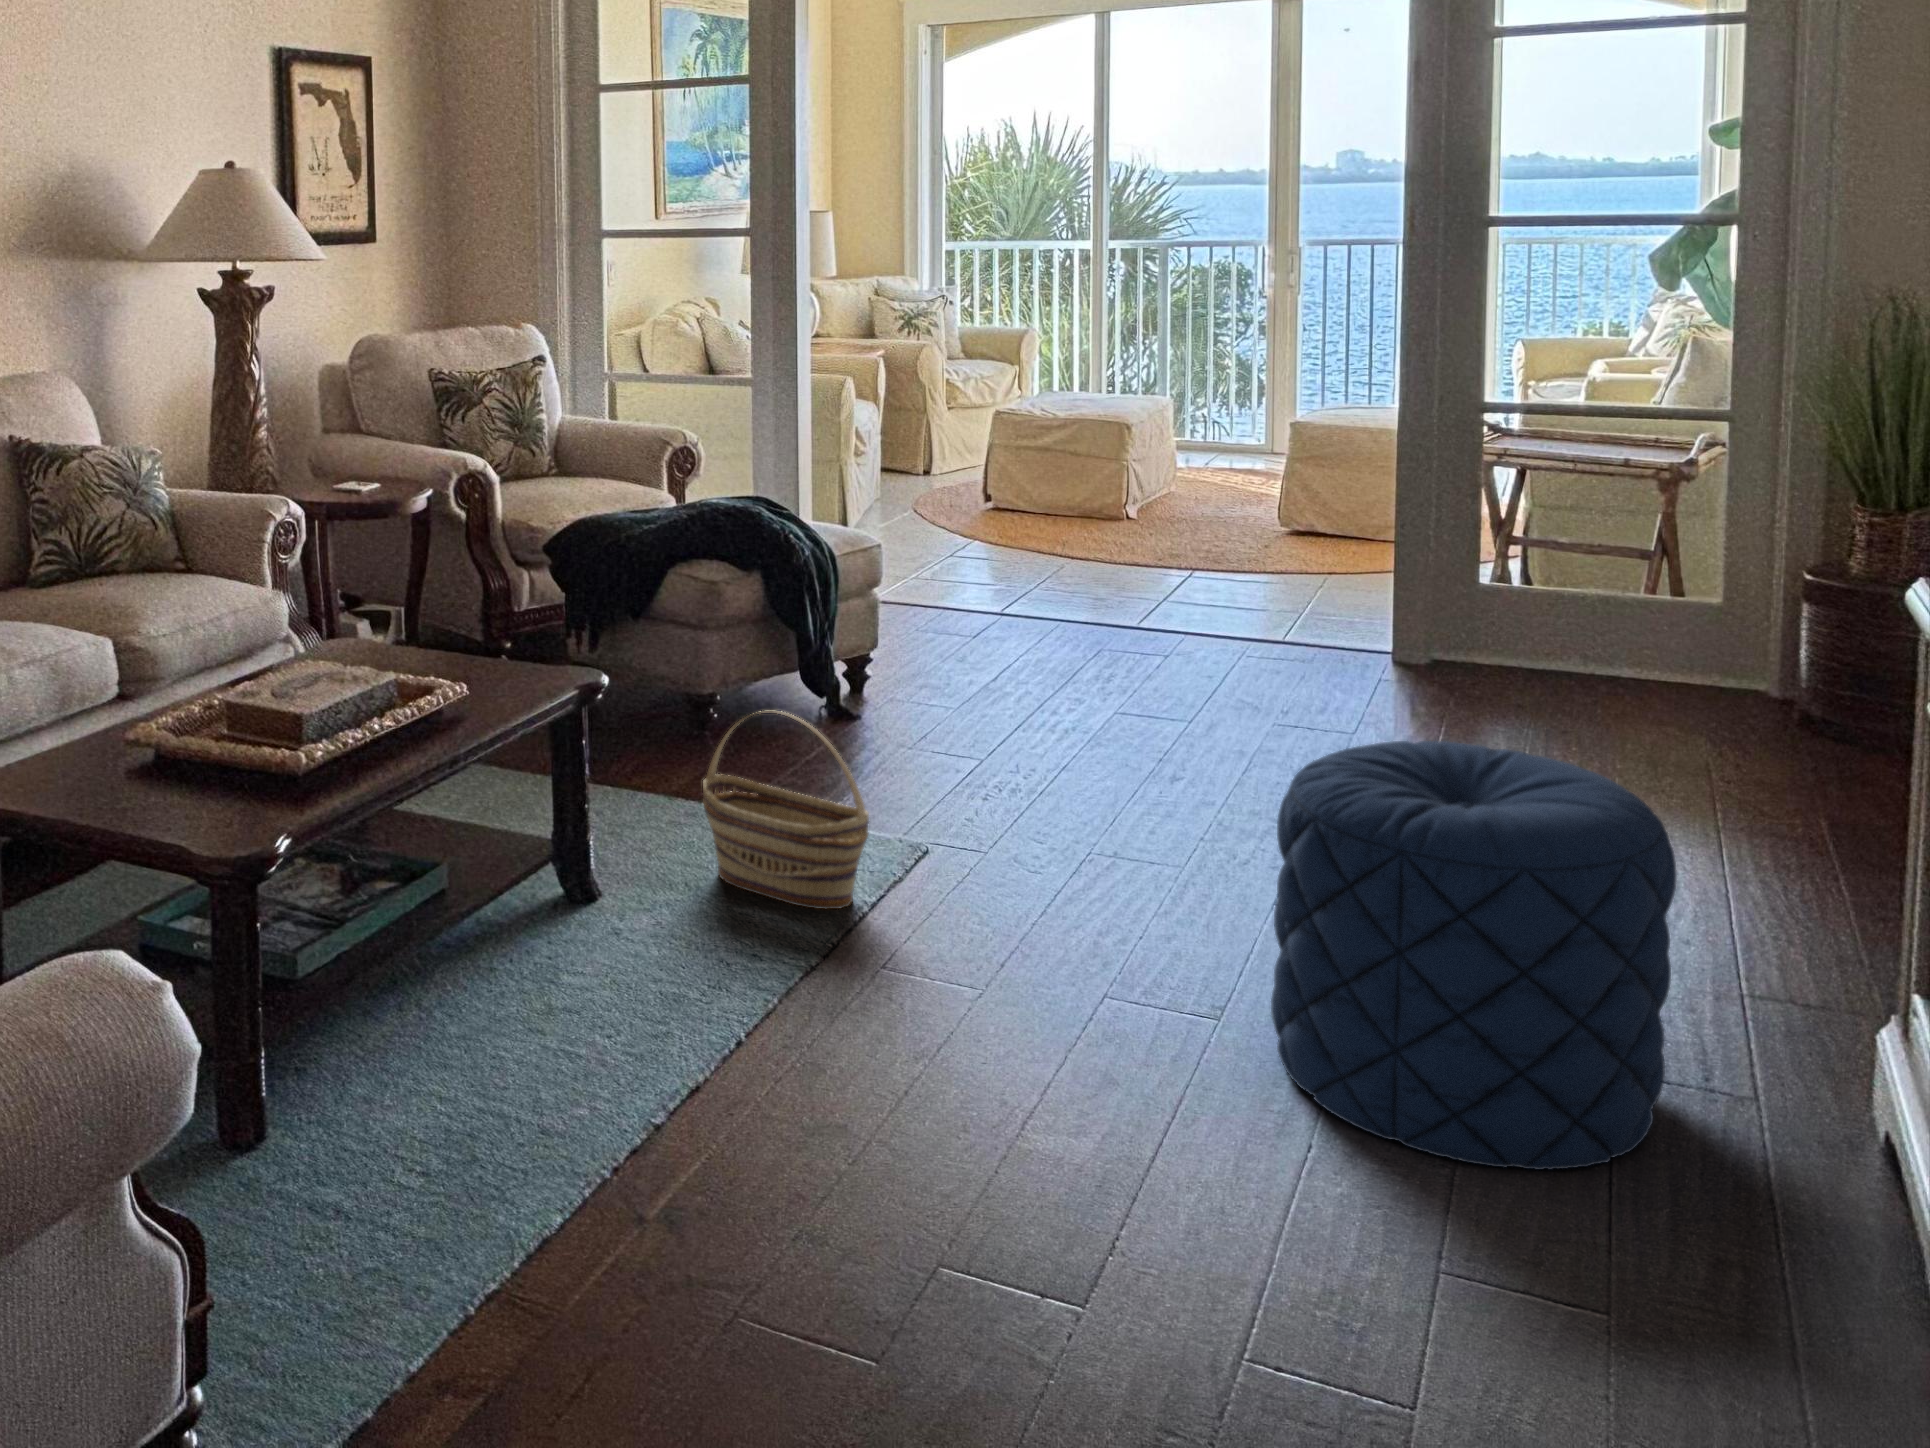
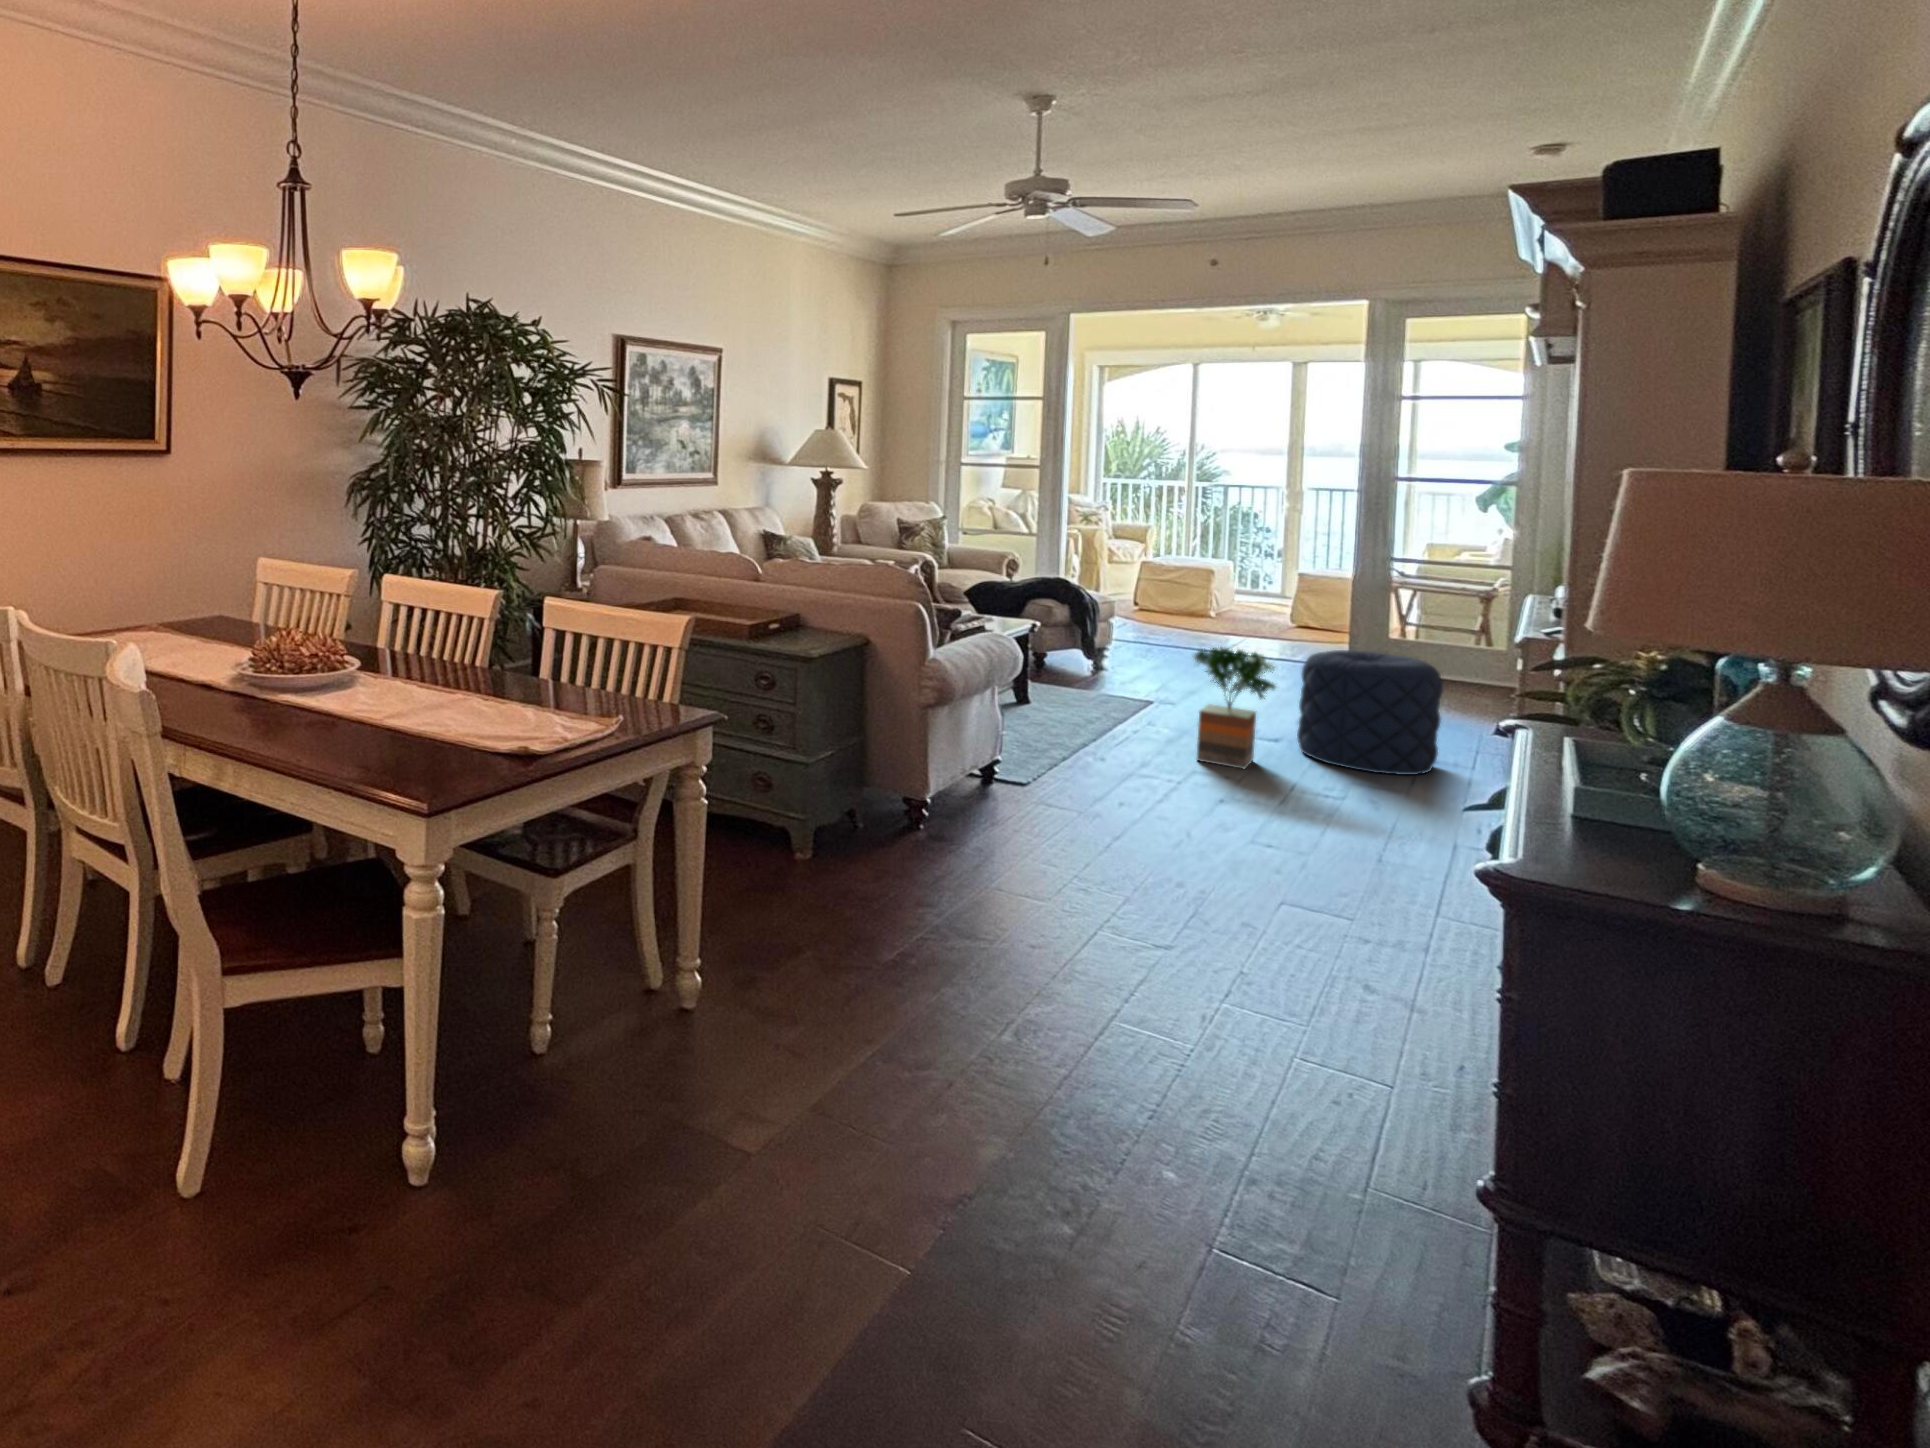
basket: present [703,711,869,909] -> none [1065,642,1136,713]
potted tree: none [946,789,1207,1216] -> present [1193,647,1275,769]

